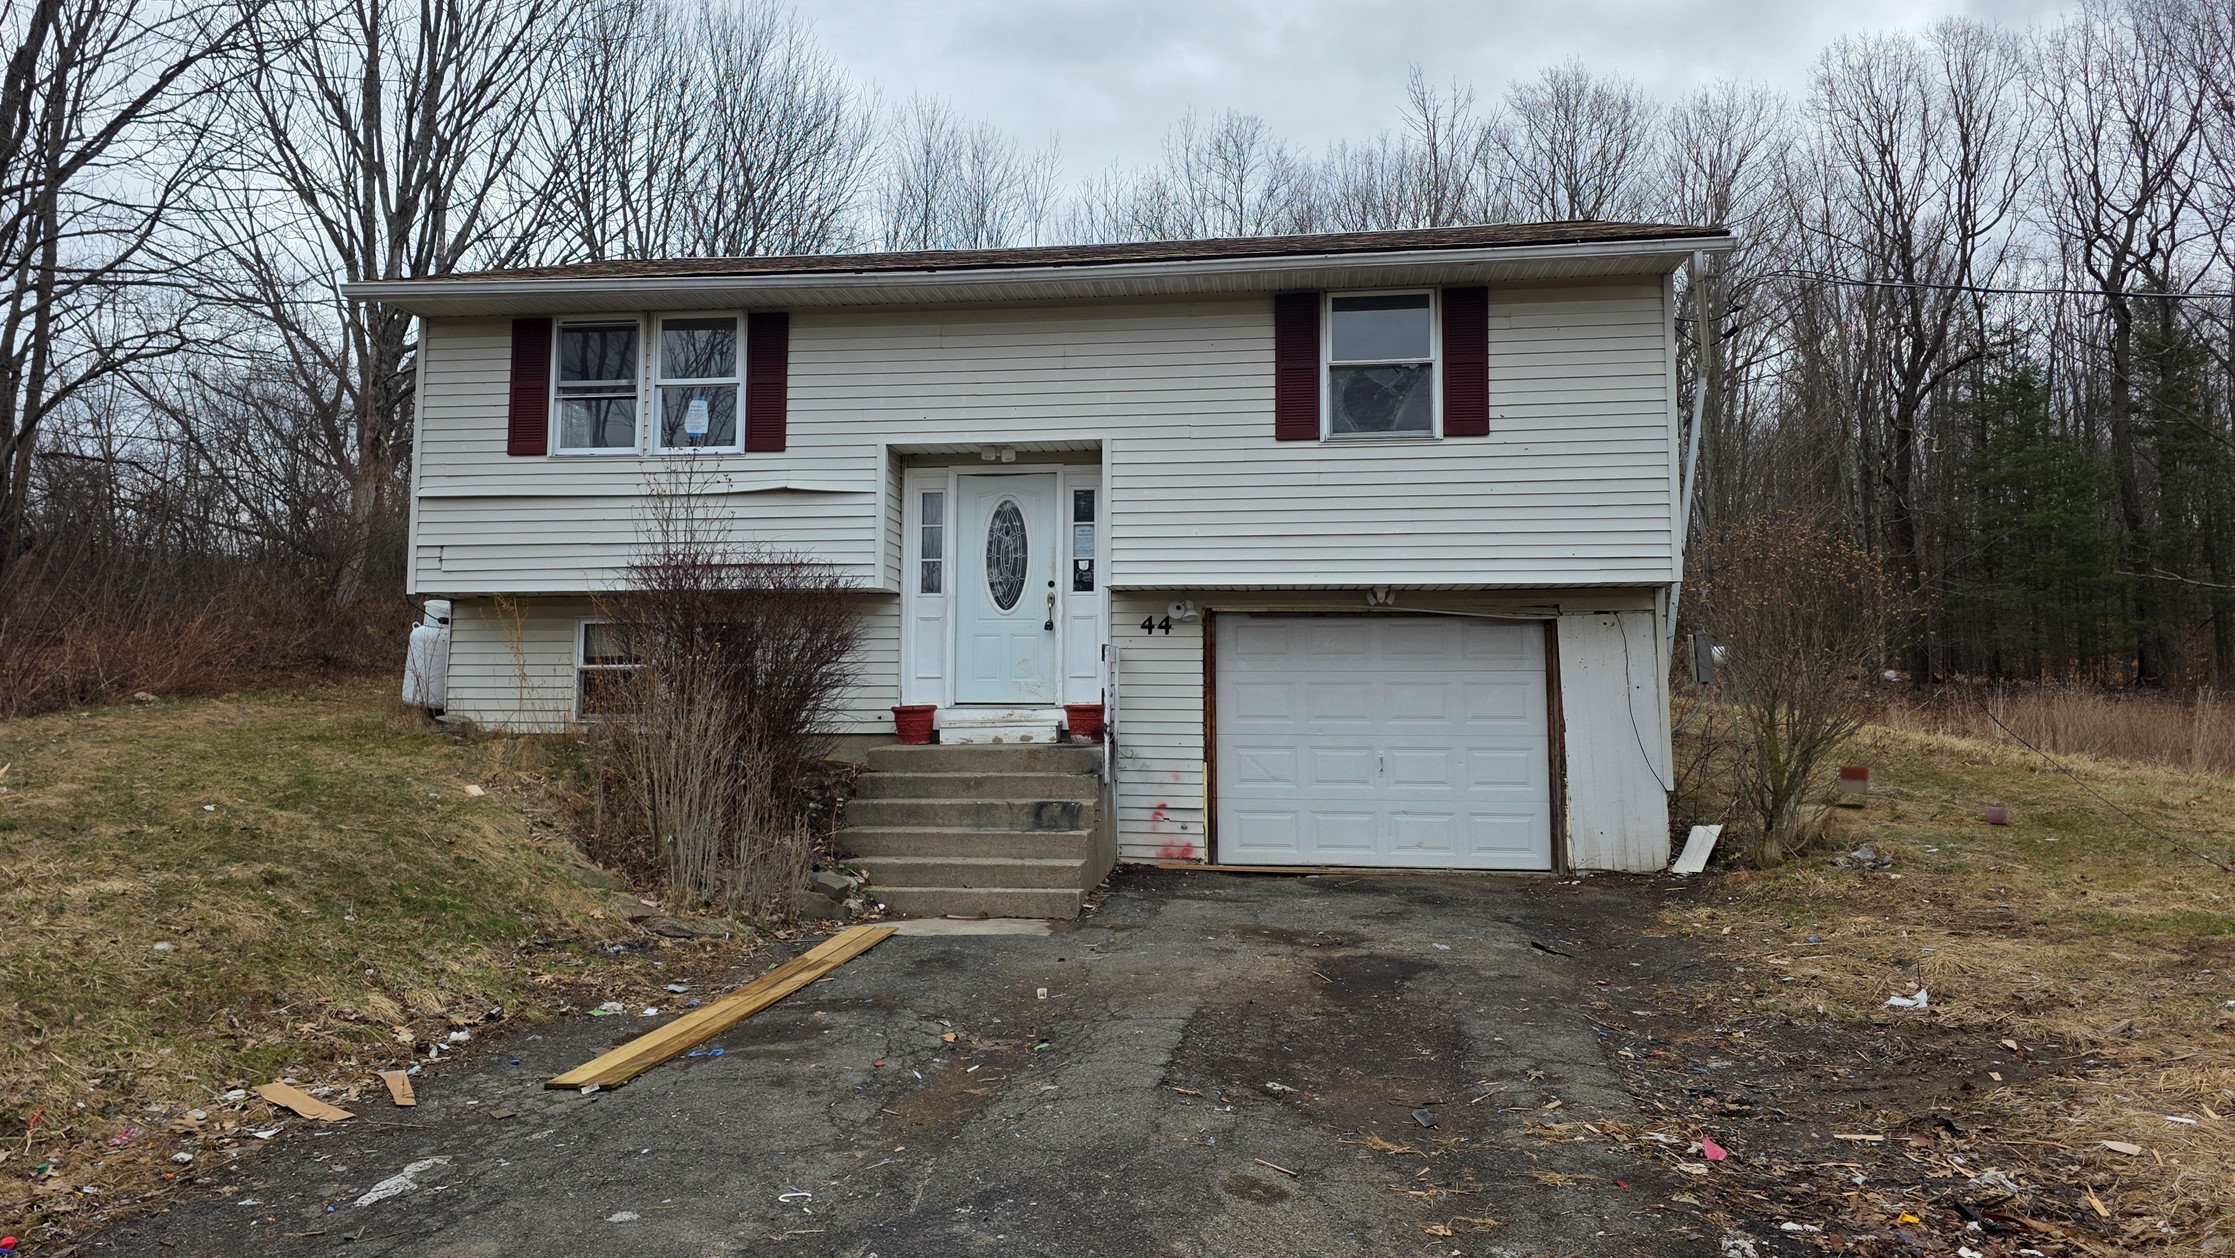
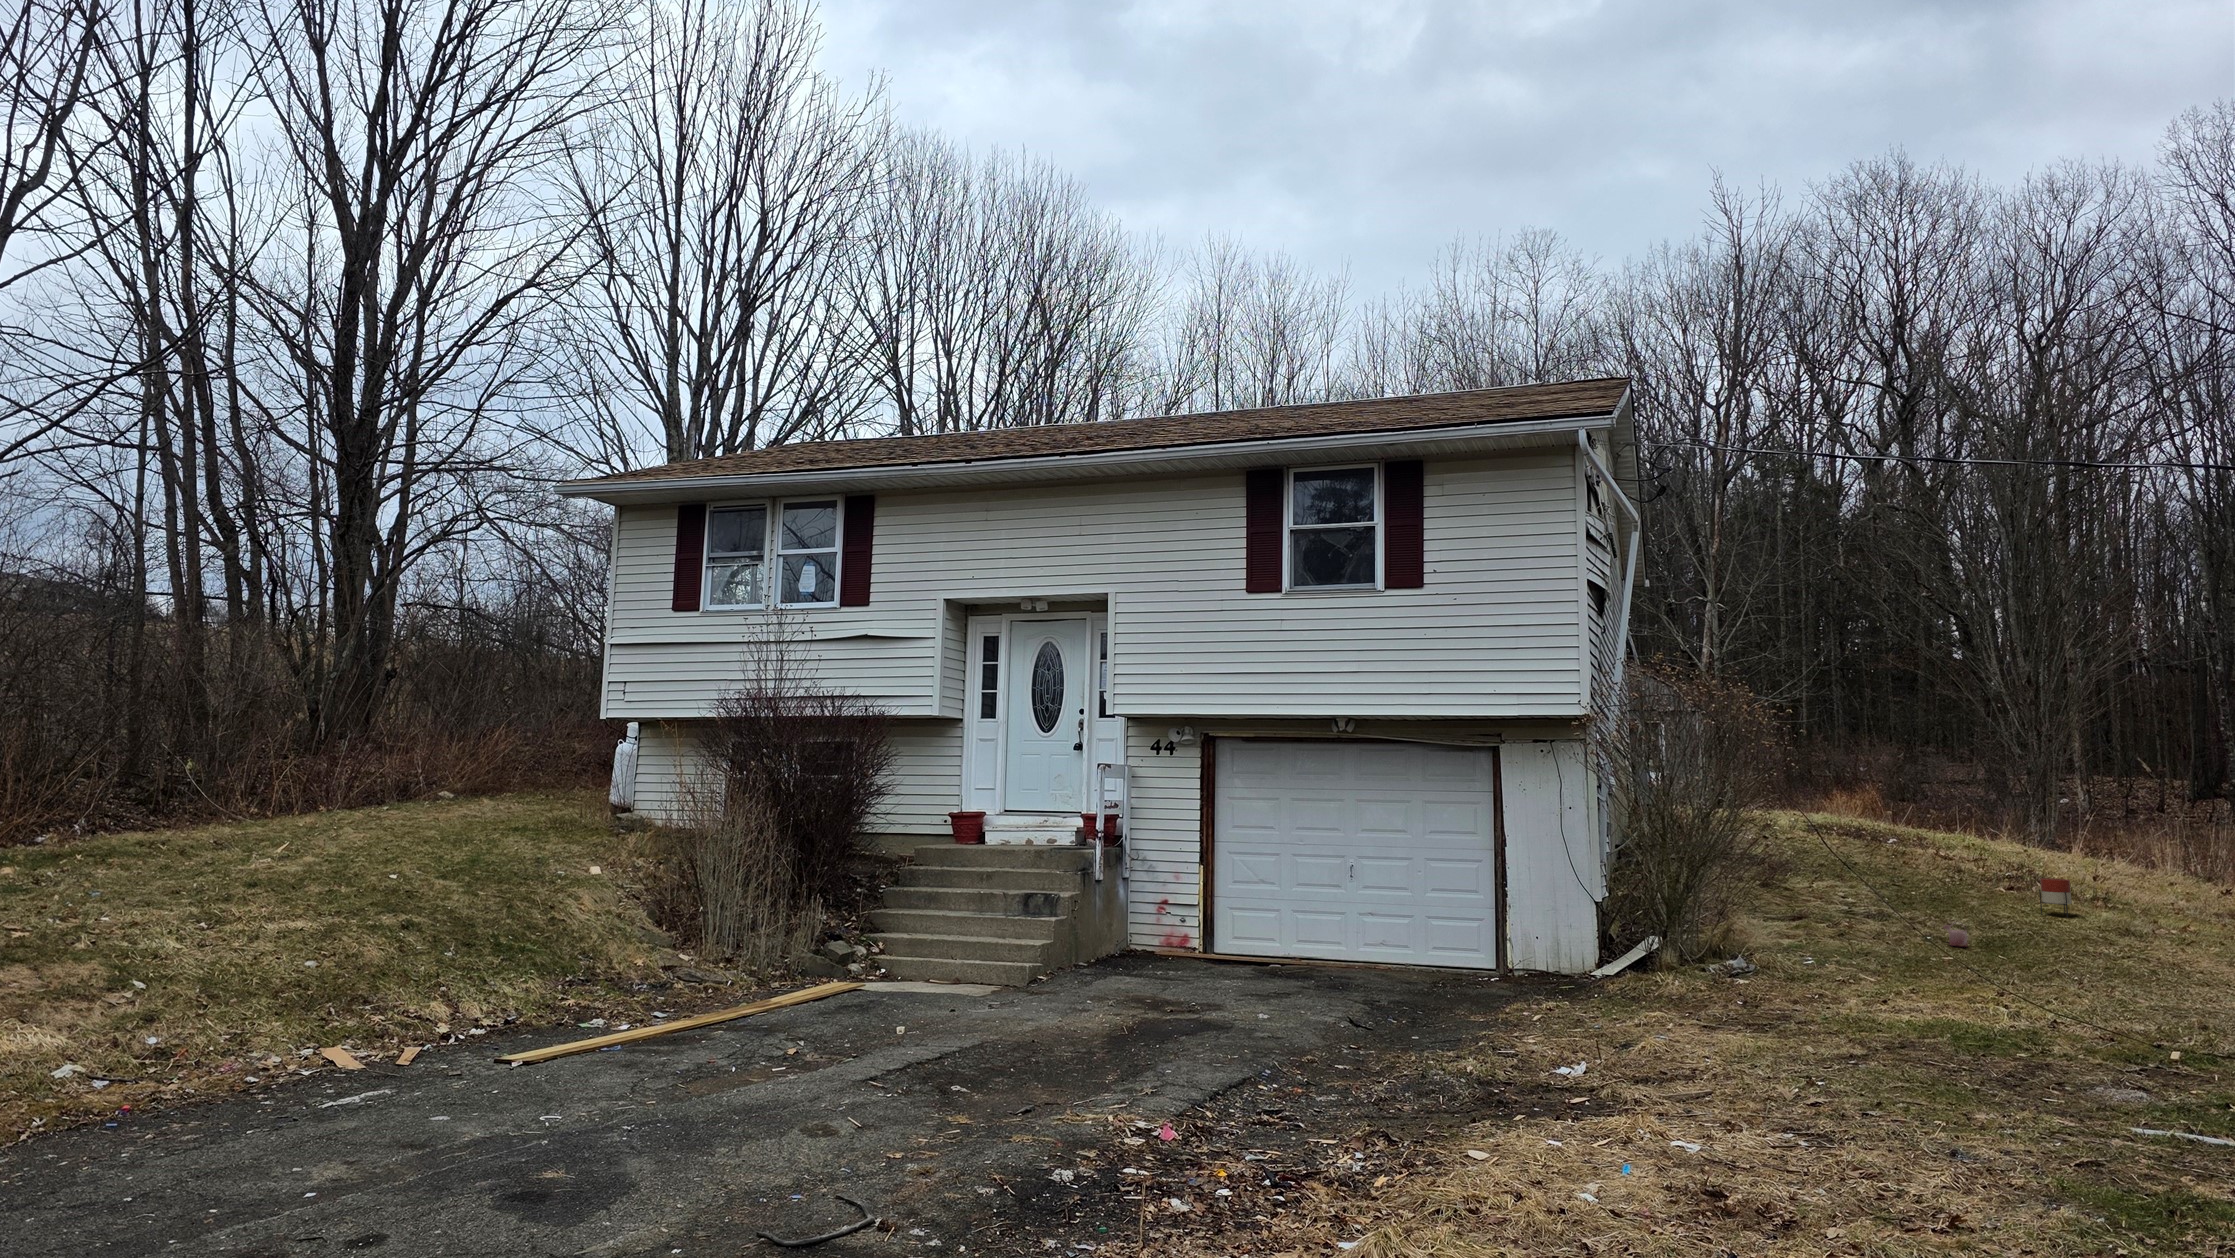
planter: present [1839,766,1870,795] -> present [2039,878,2072,917]

